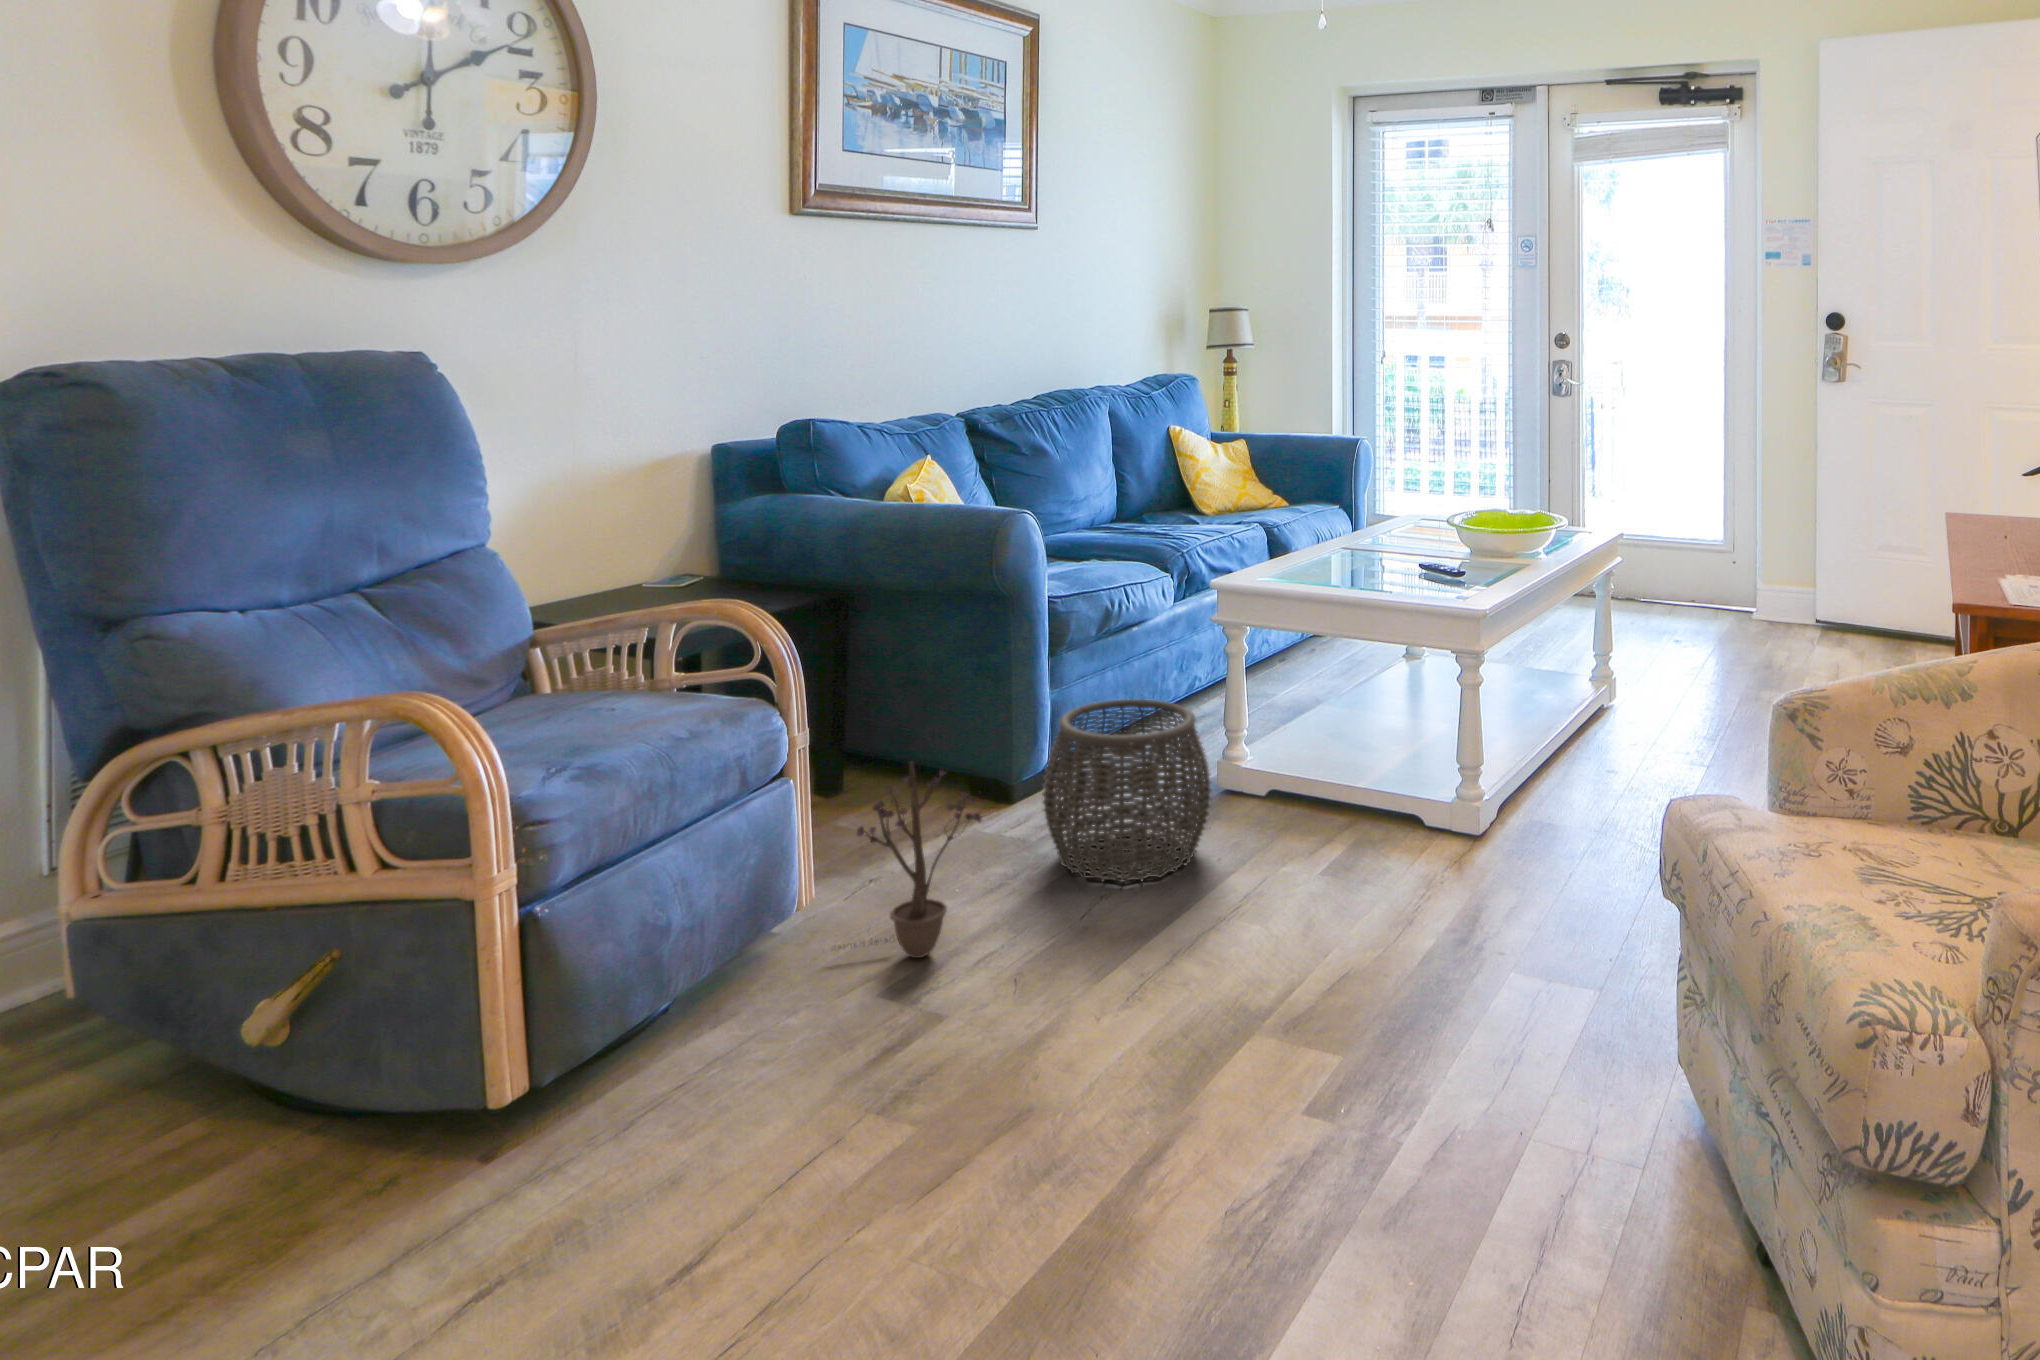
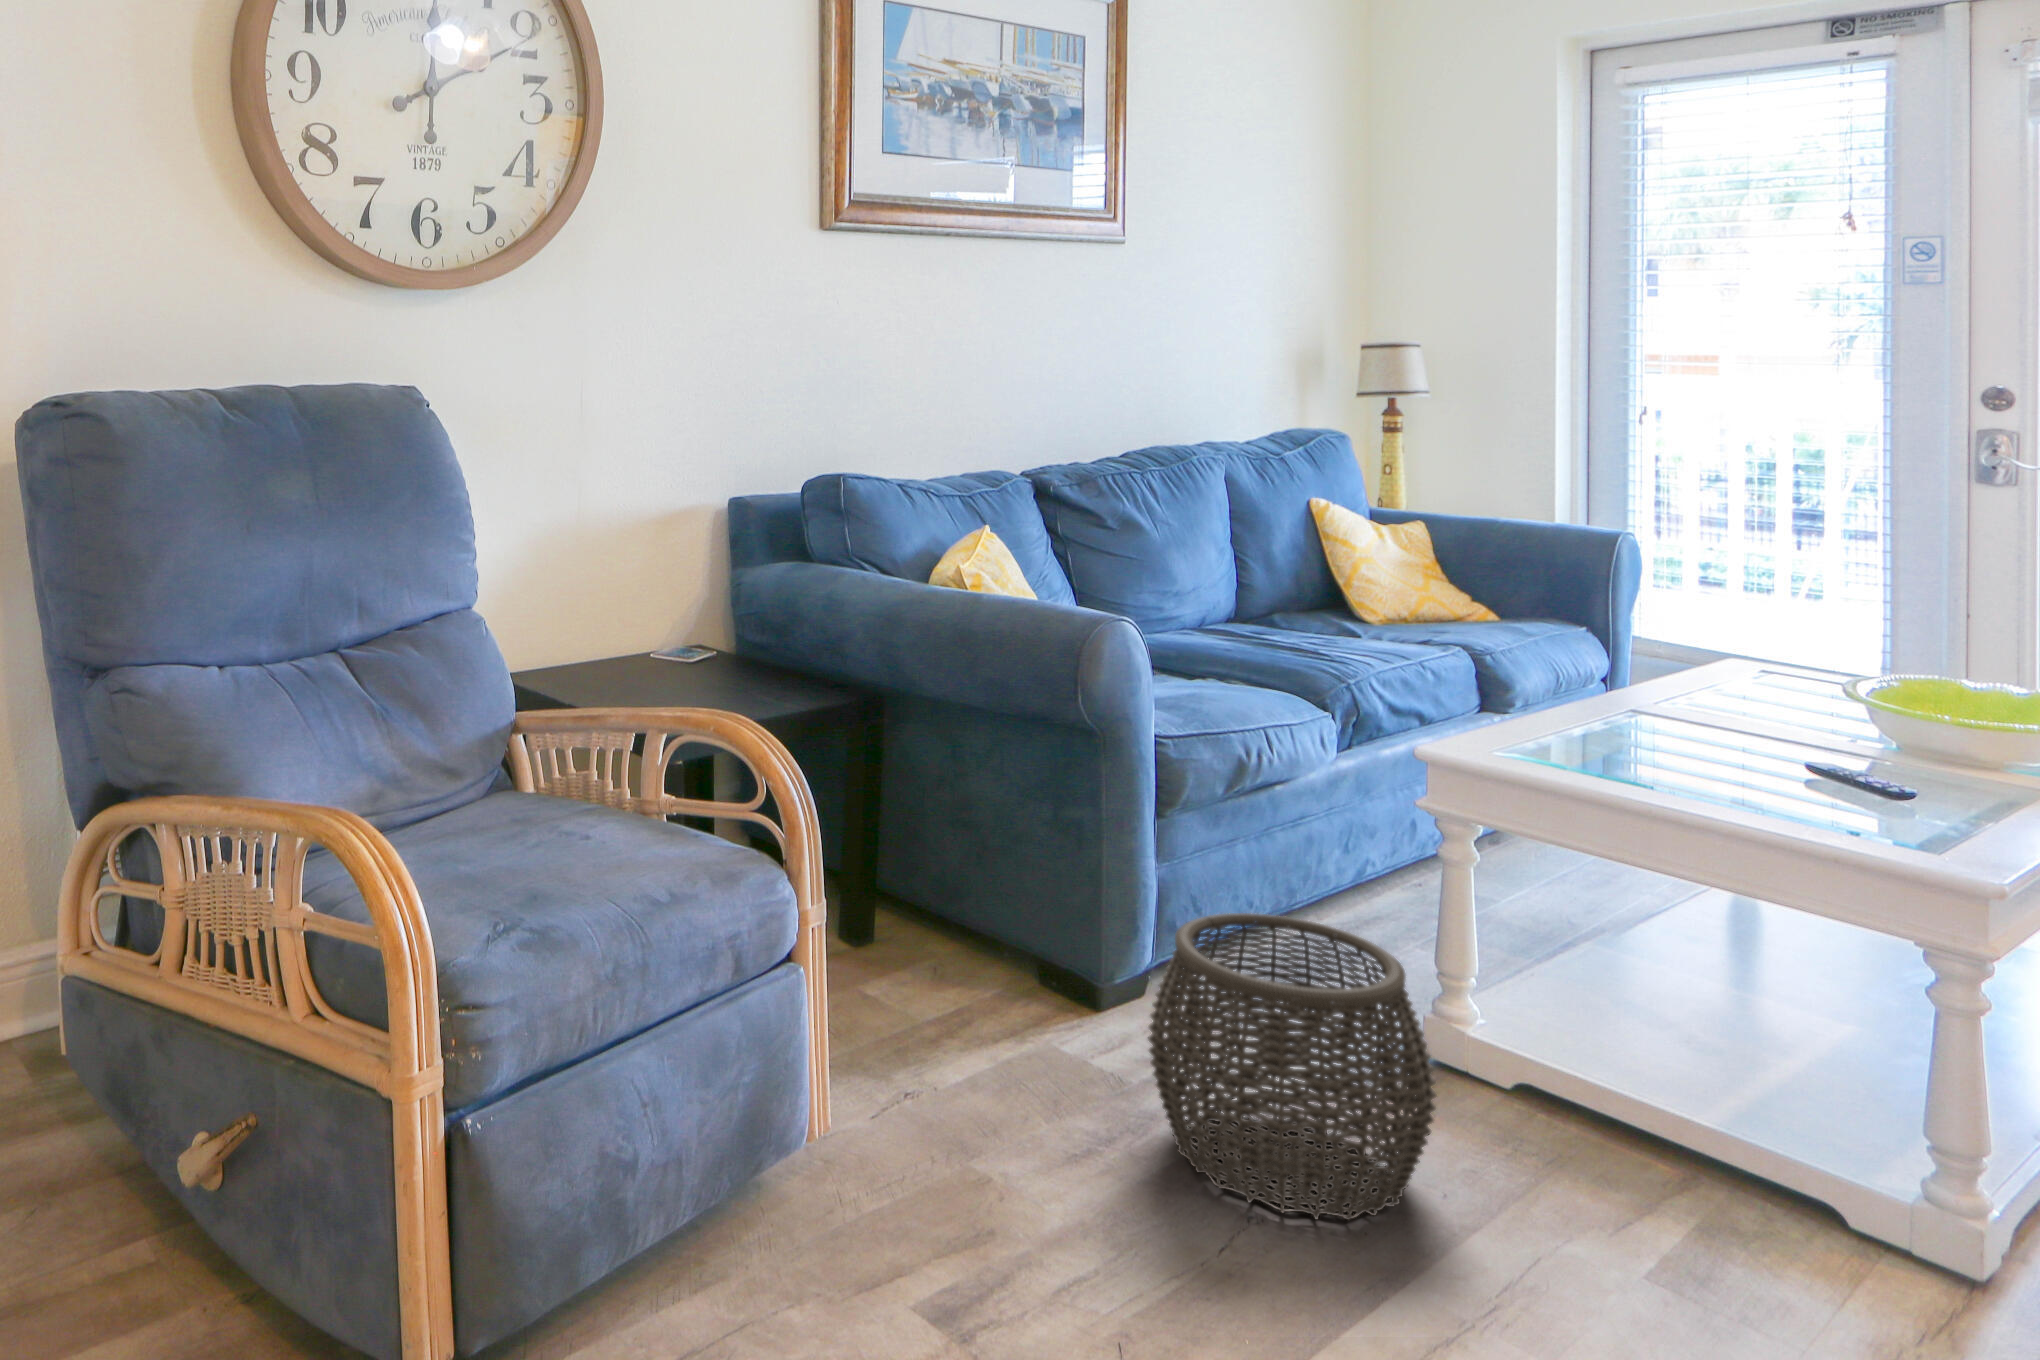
decorative plant: present [832,762,981,958] -> none [847,978,1063,1266]

